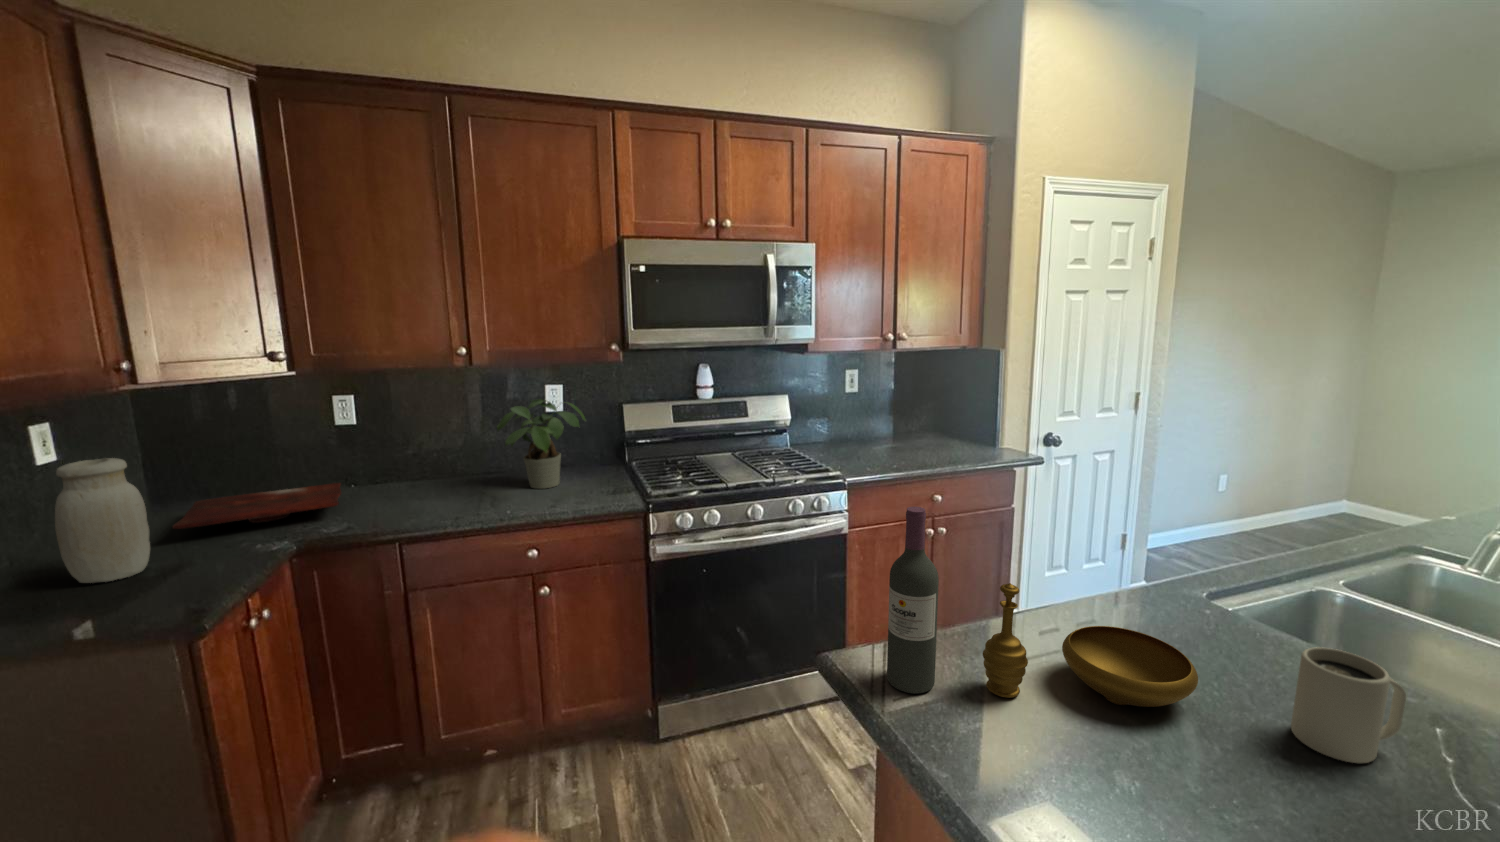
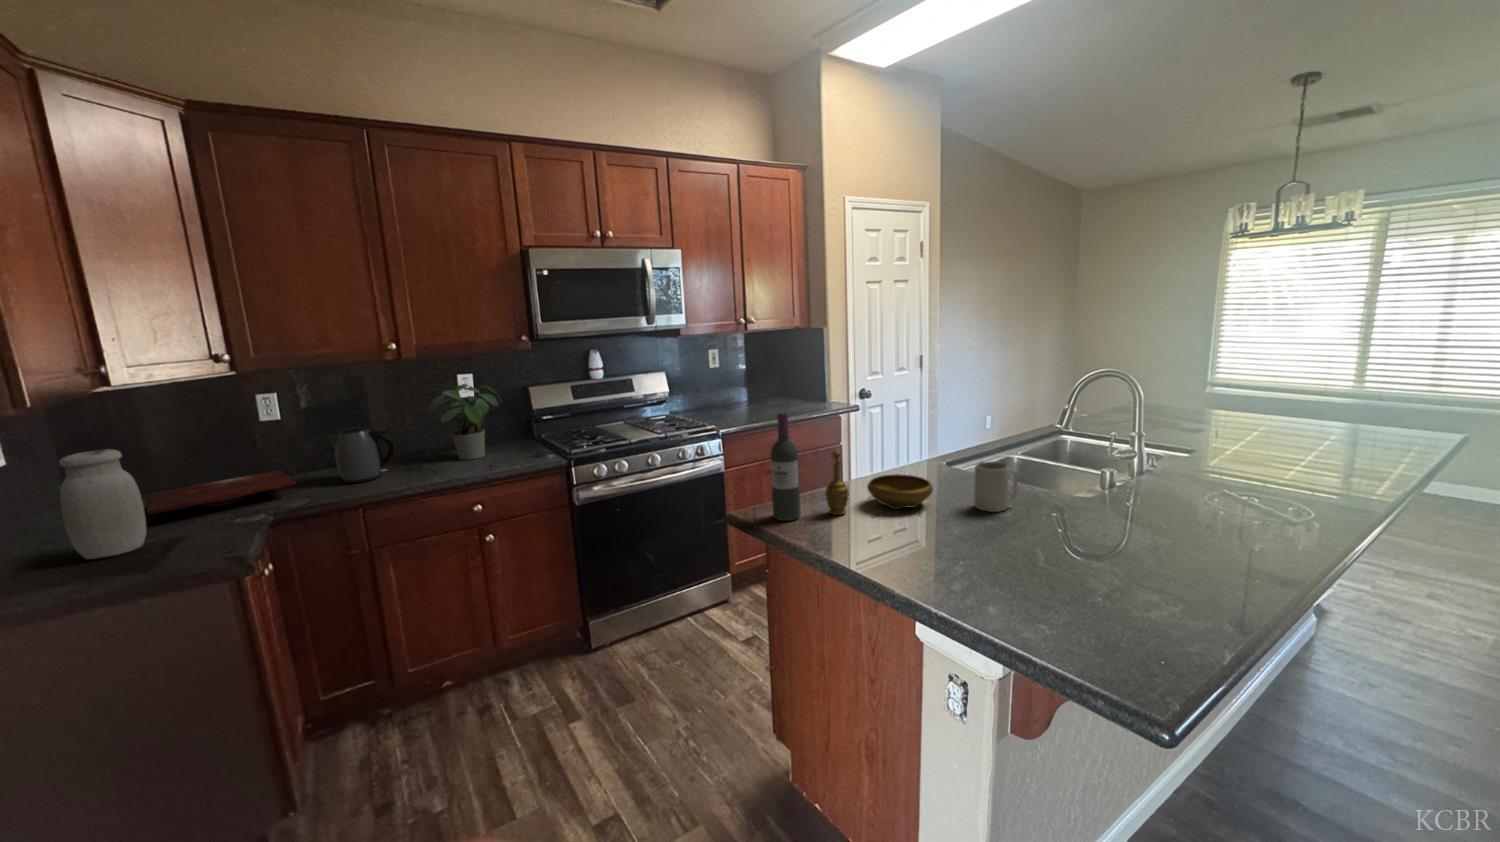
kettle: none [384,442,455,508] -> present [329,427,396,483]

